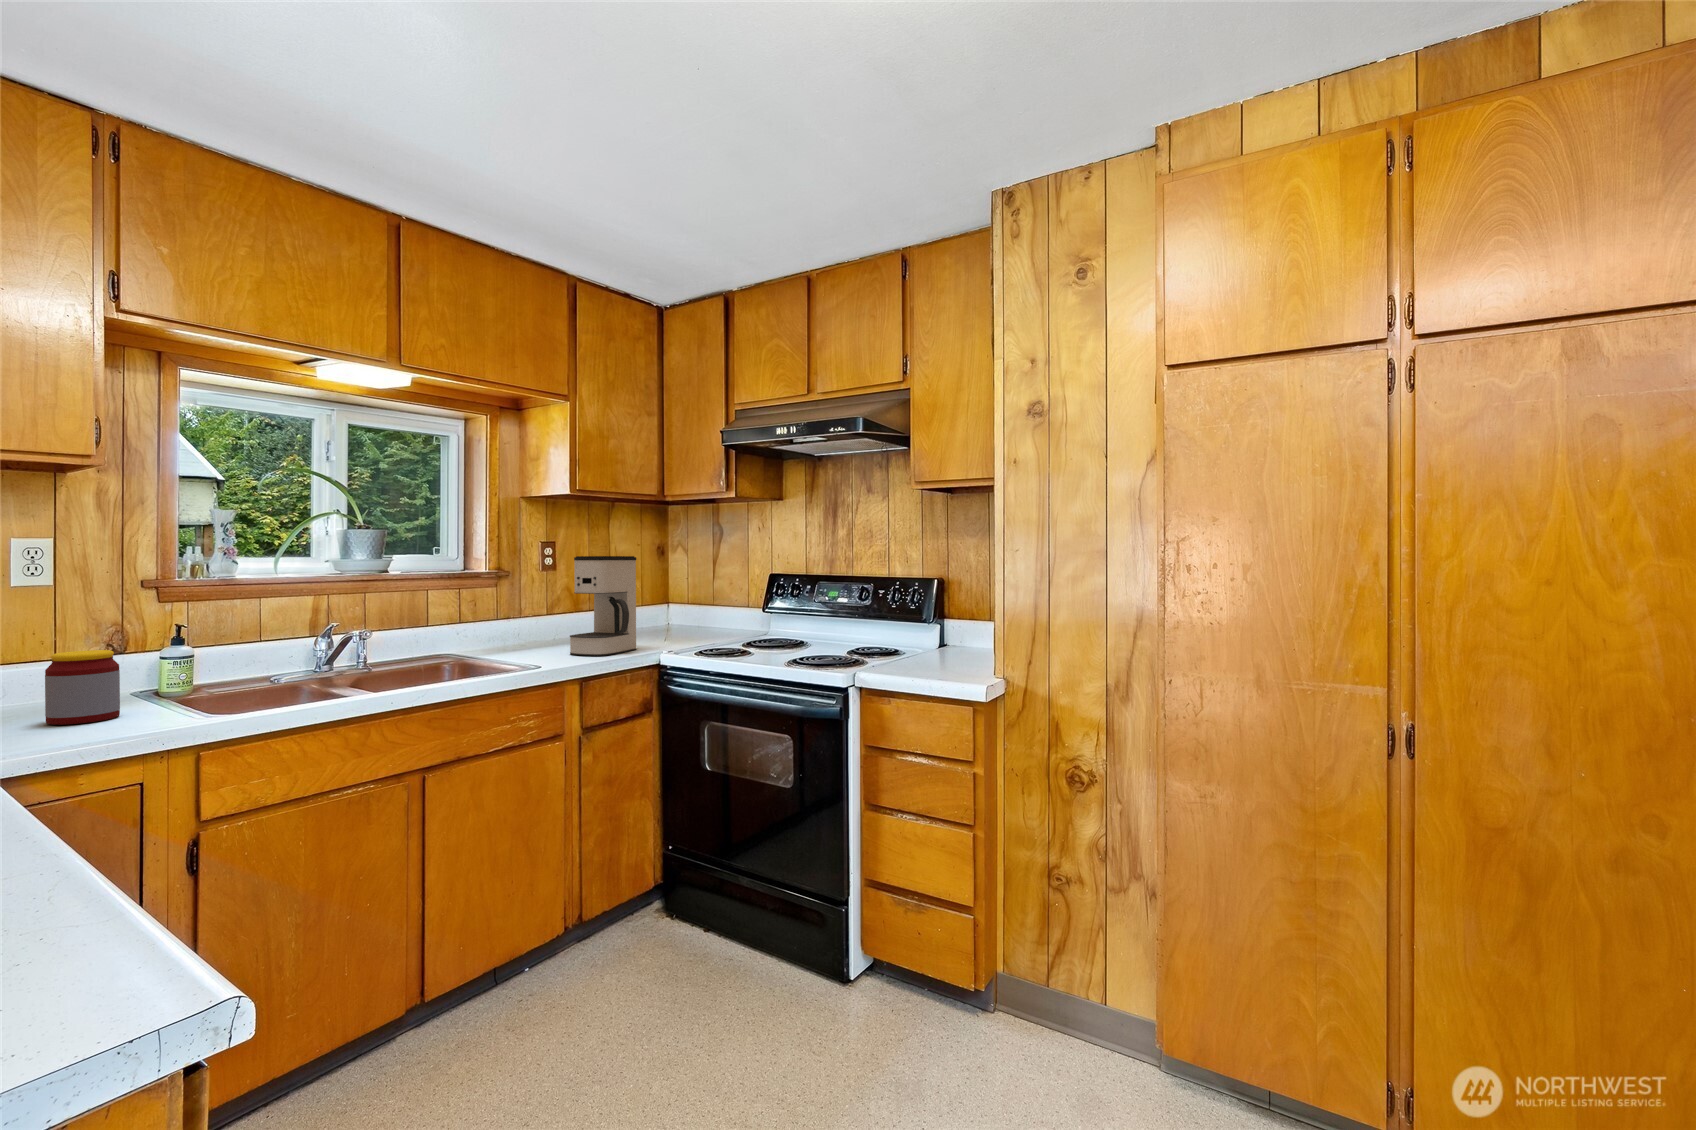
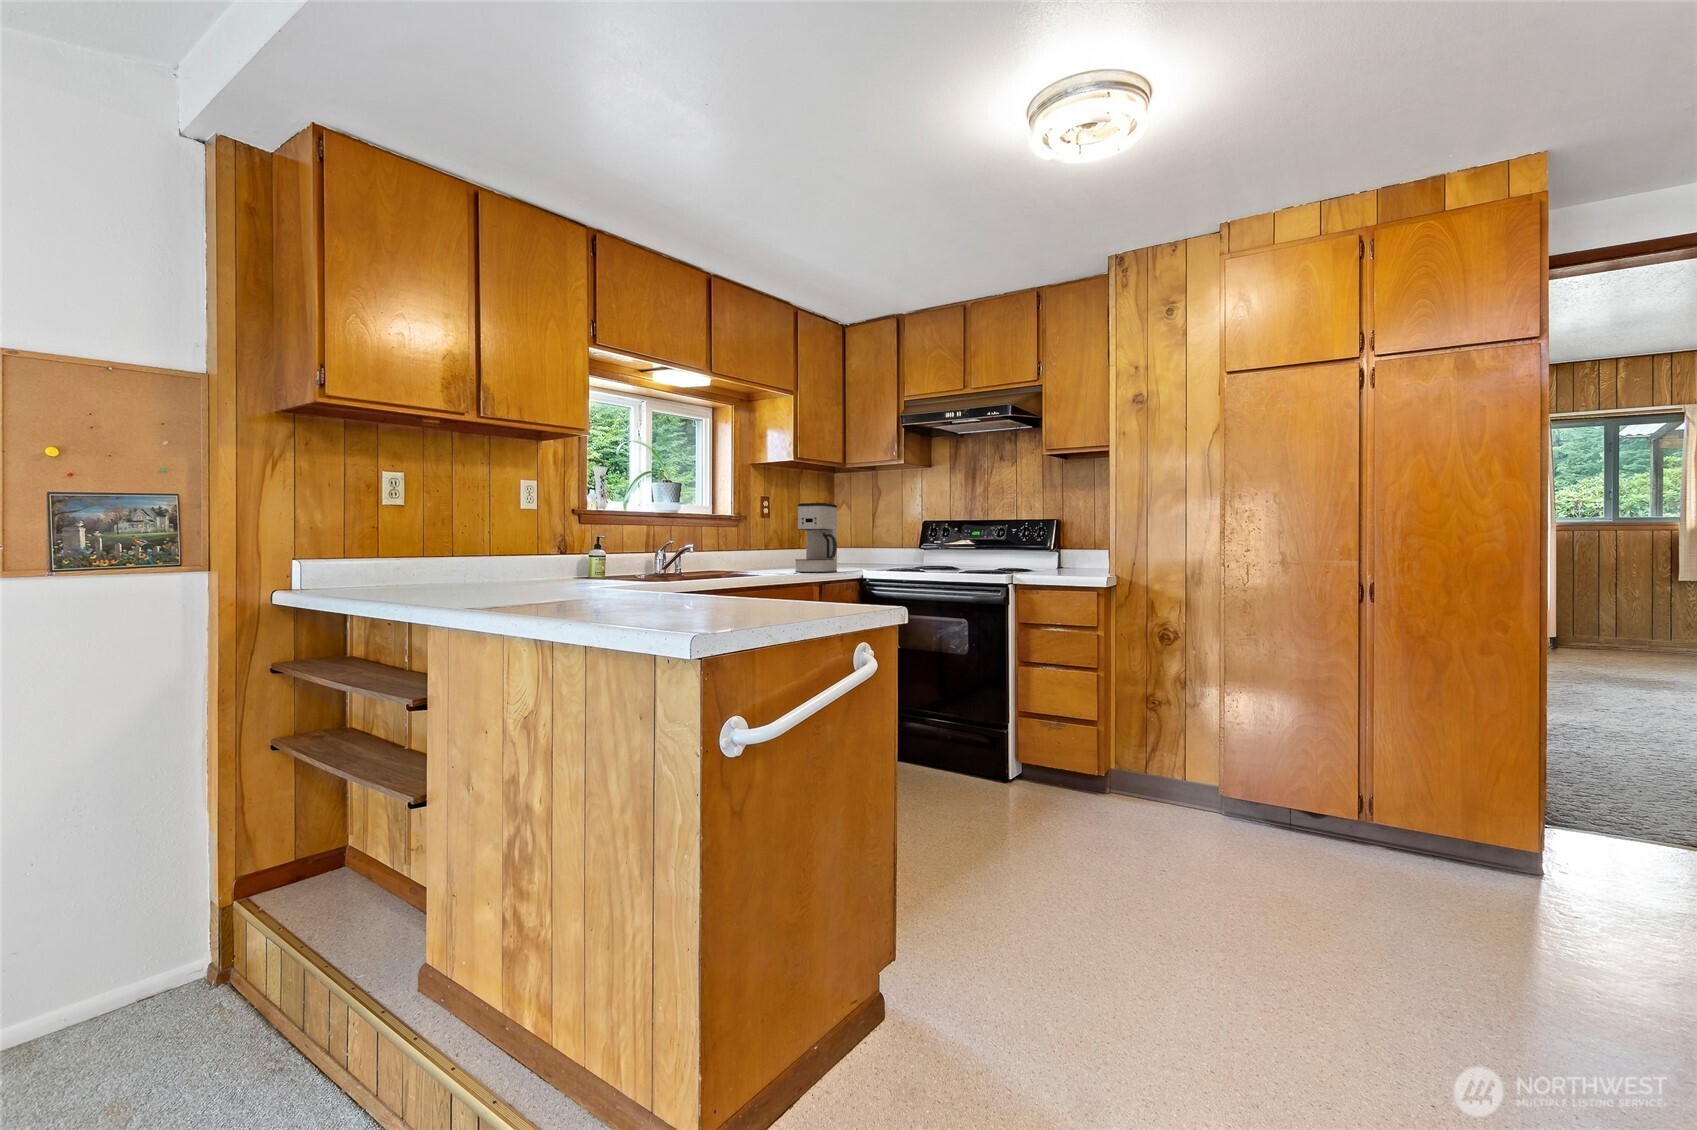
jar: present [45,650,120,725] -> none [569,542,601,582]

